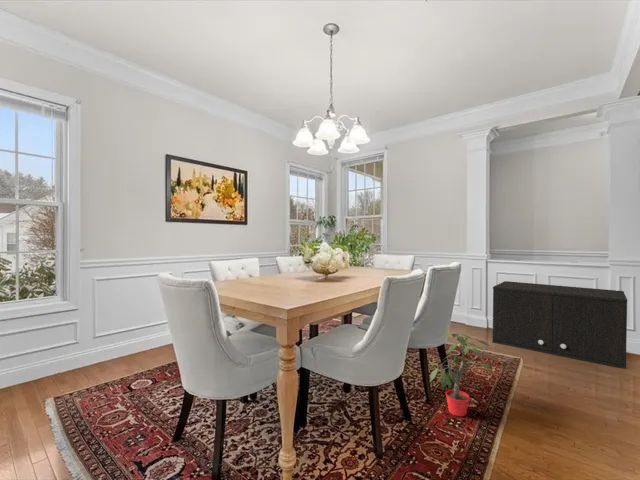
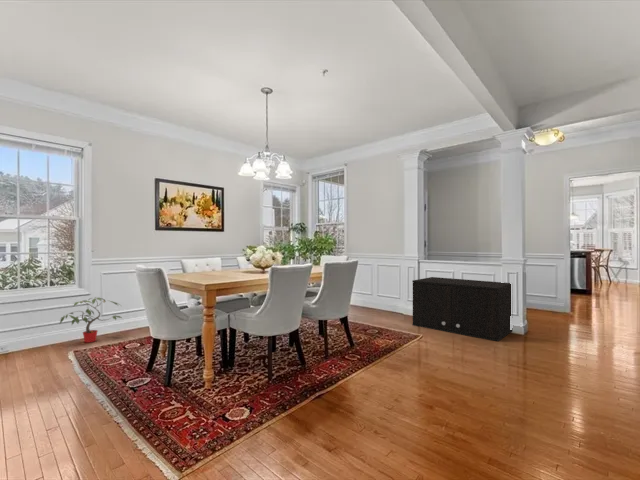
potted plant: present [430,333,493,416] -> present [60,298,122,343]

